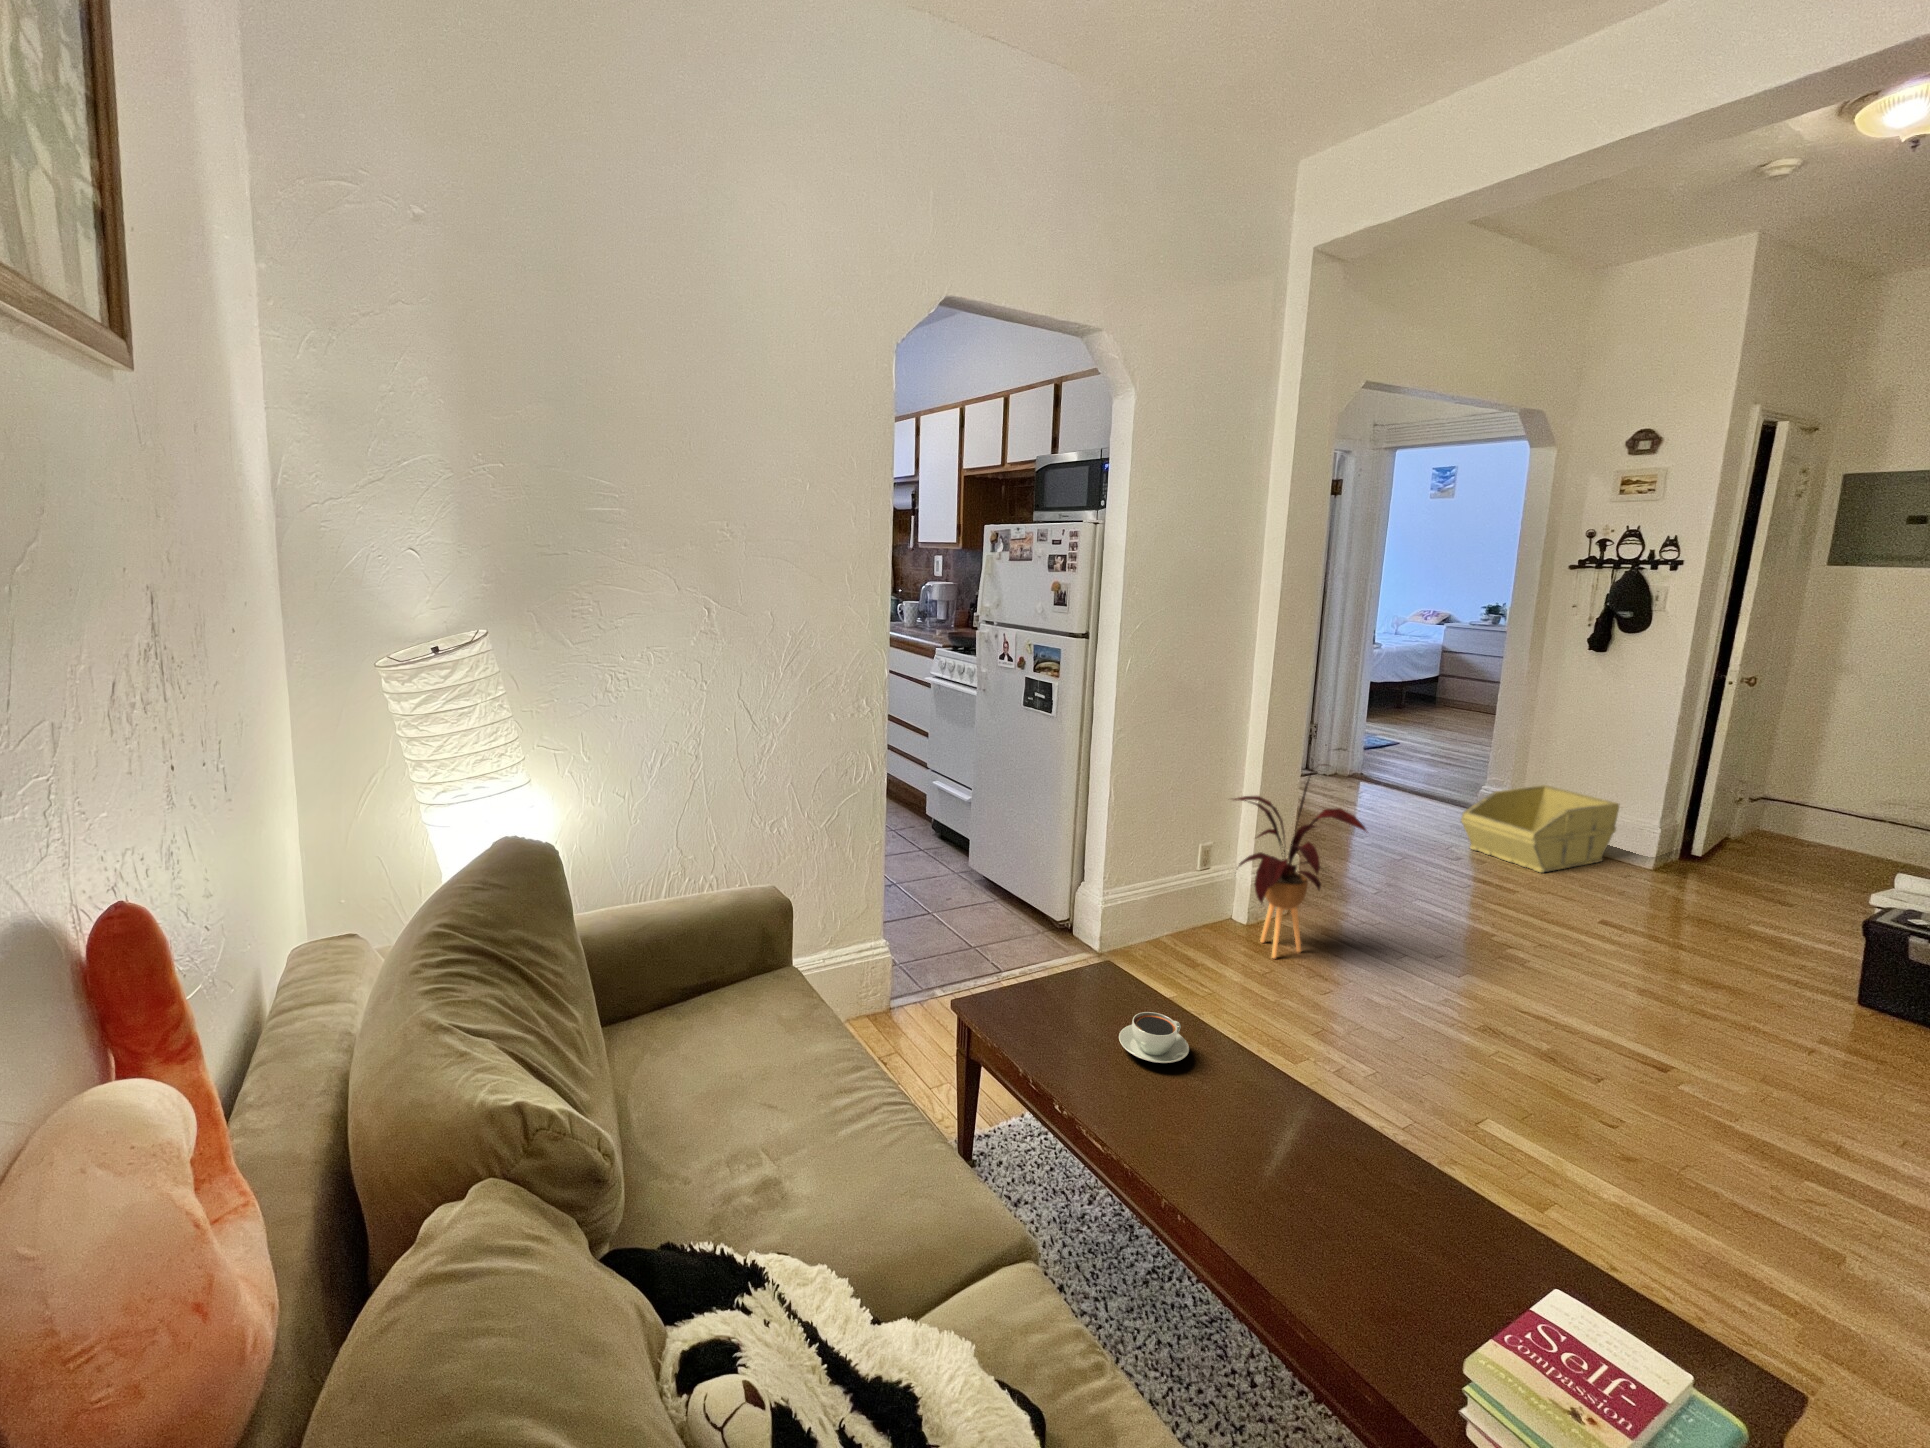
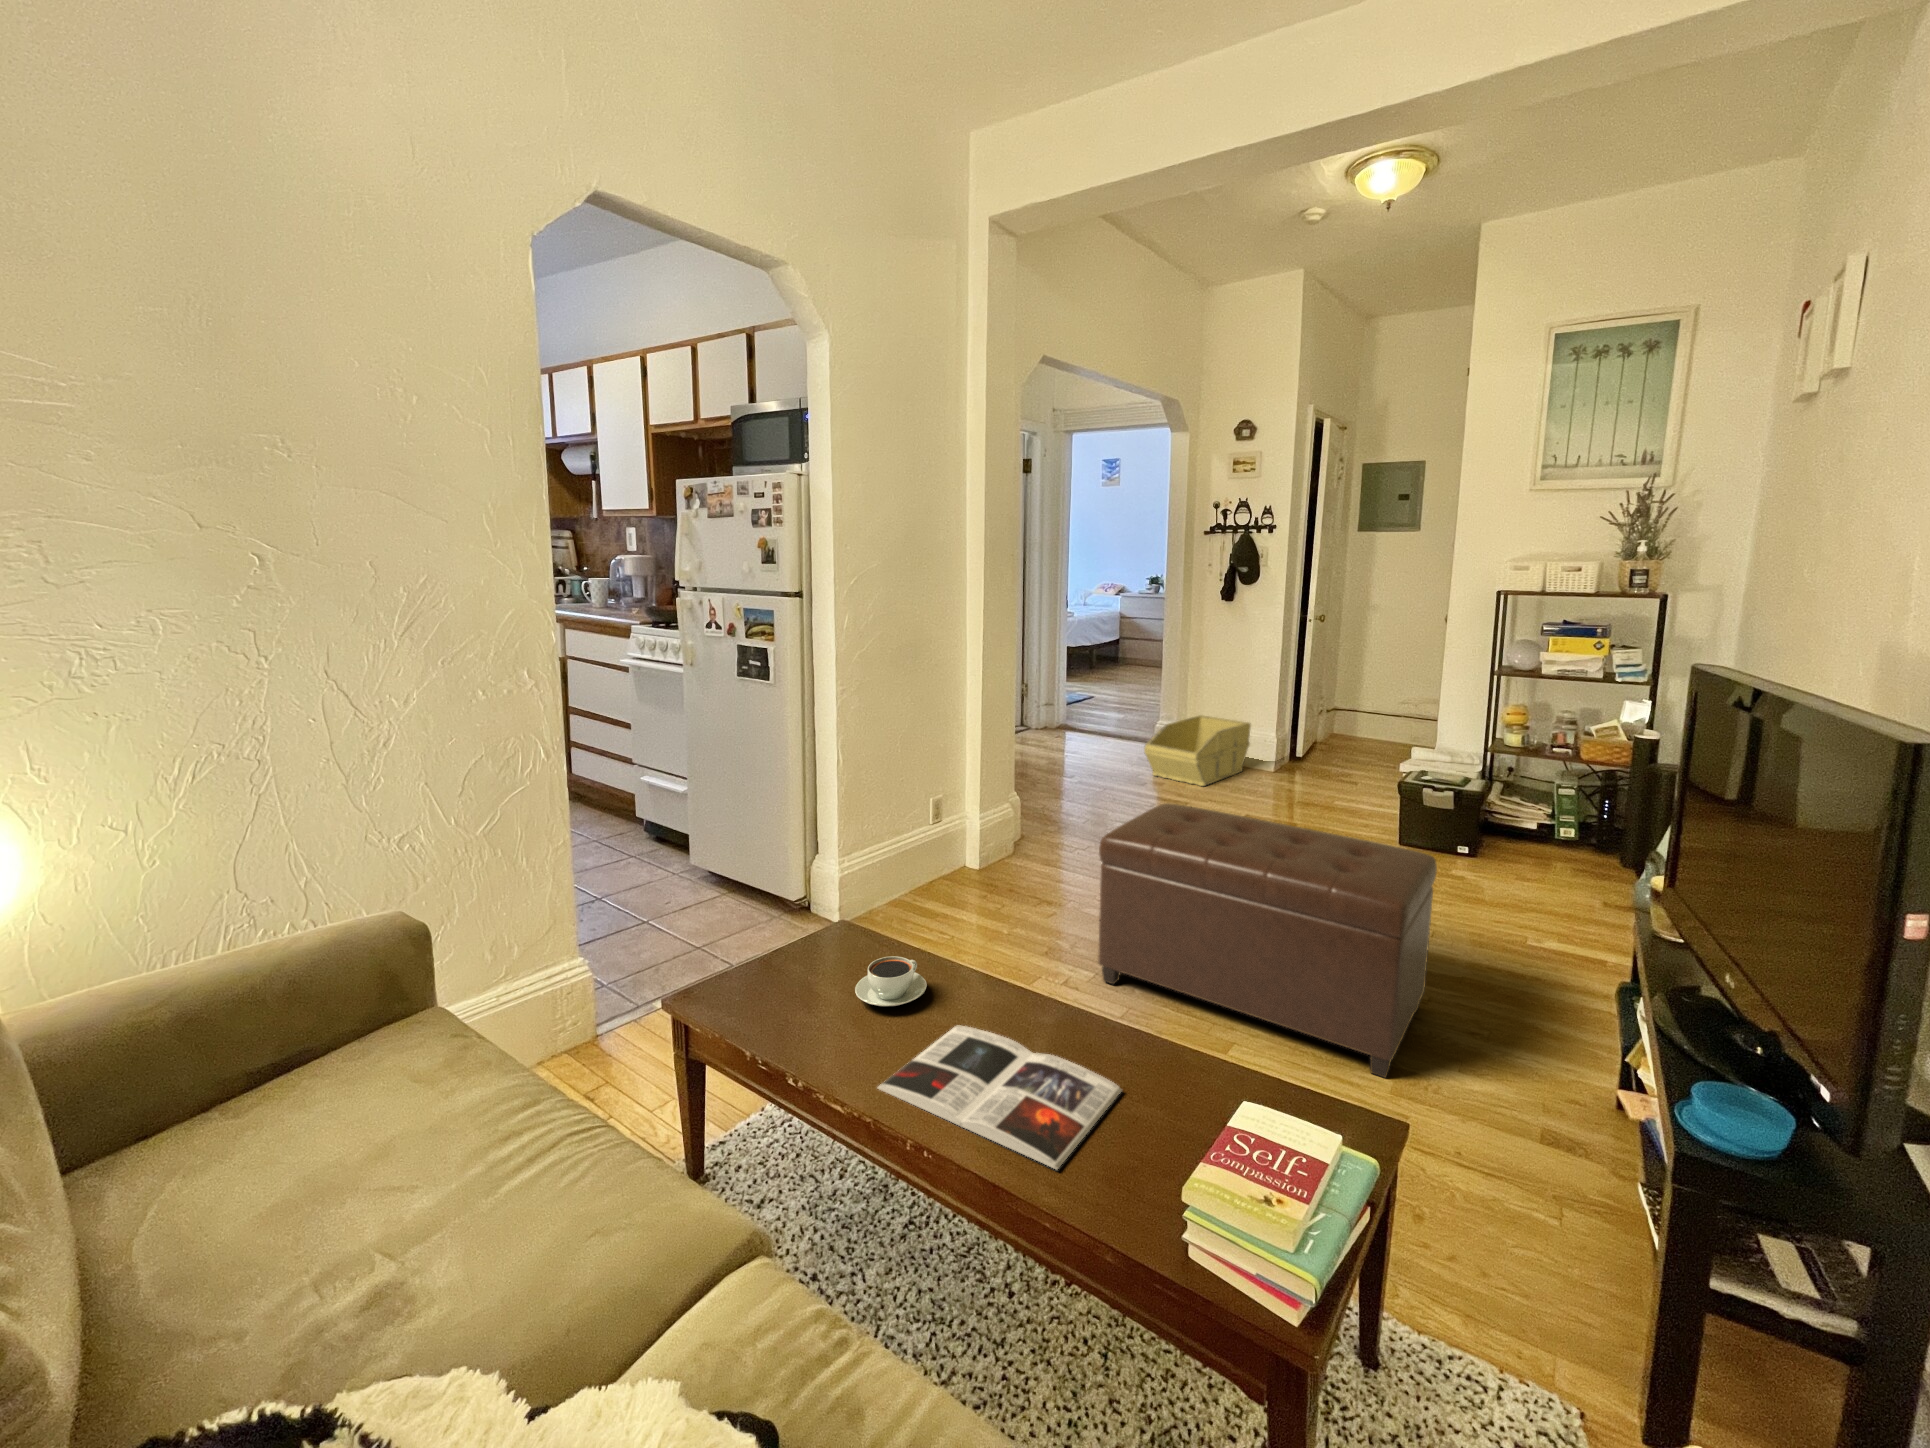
house plant: present [1234,764,1366,958] -> none [952,705,1074,896]
ottoman: none [1381,897,1914,1314] -> present [1098,803,1437,1078]
magazine: none [1136,1099,1399,1284] -> present [878,1026,1121,1169]

